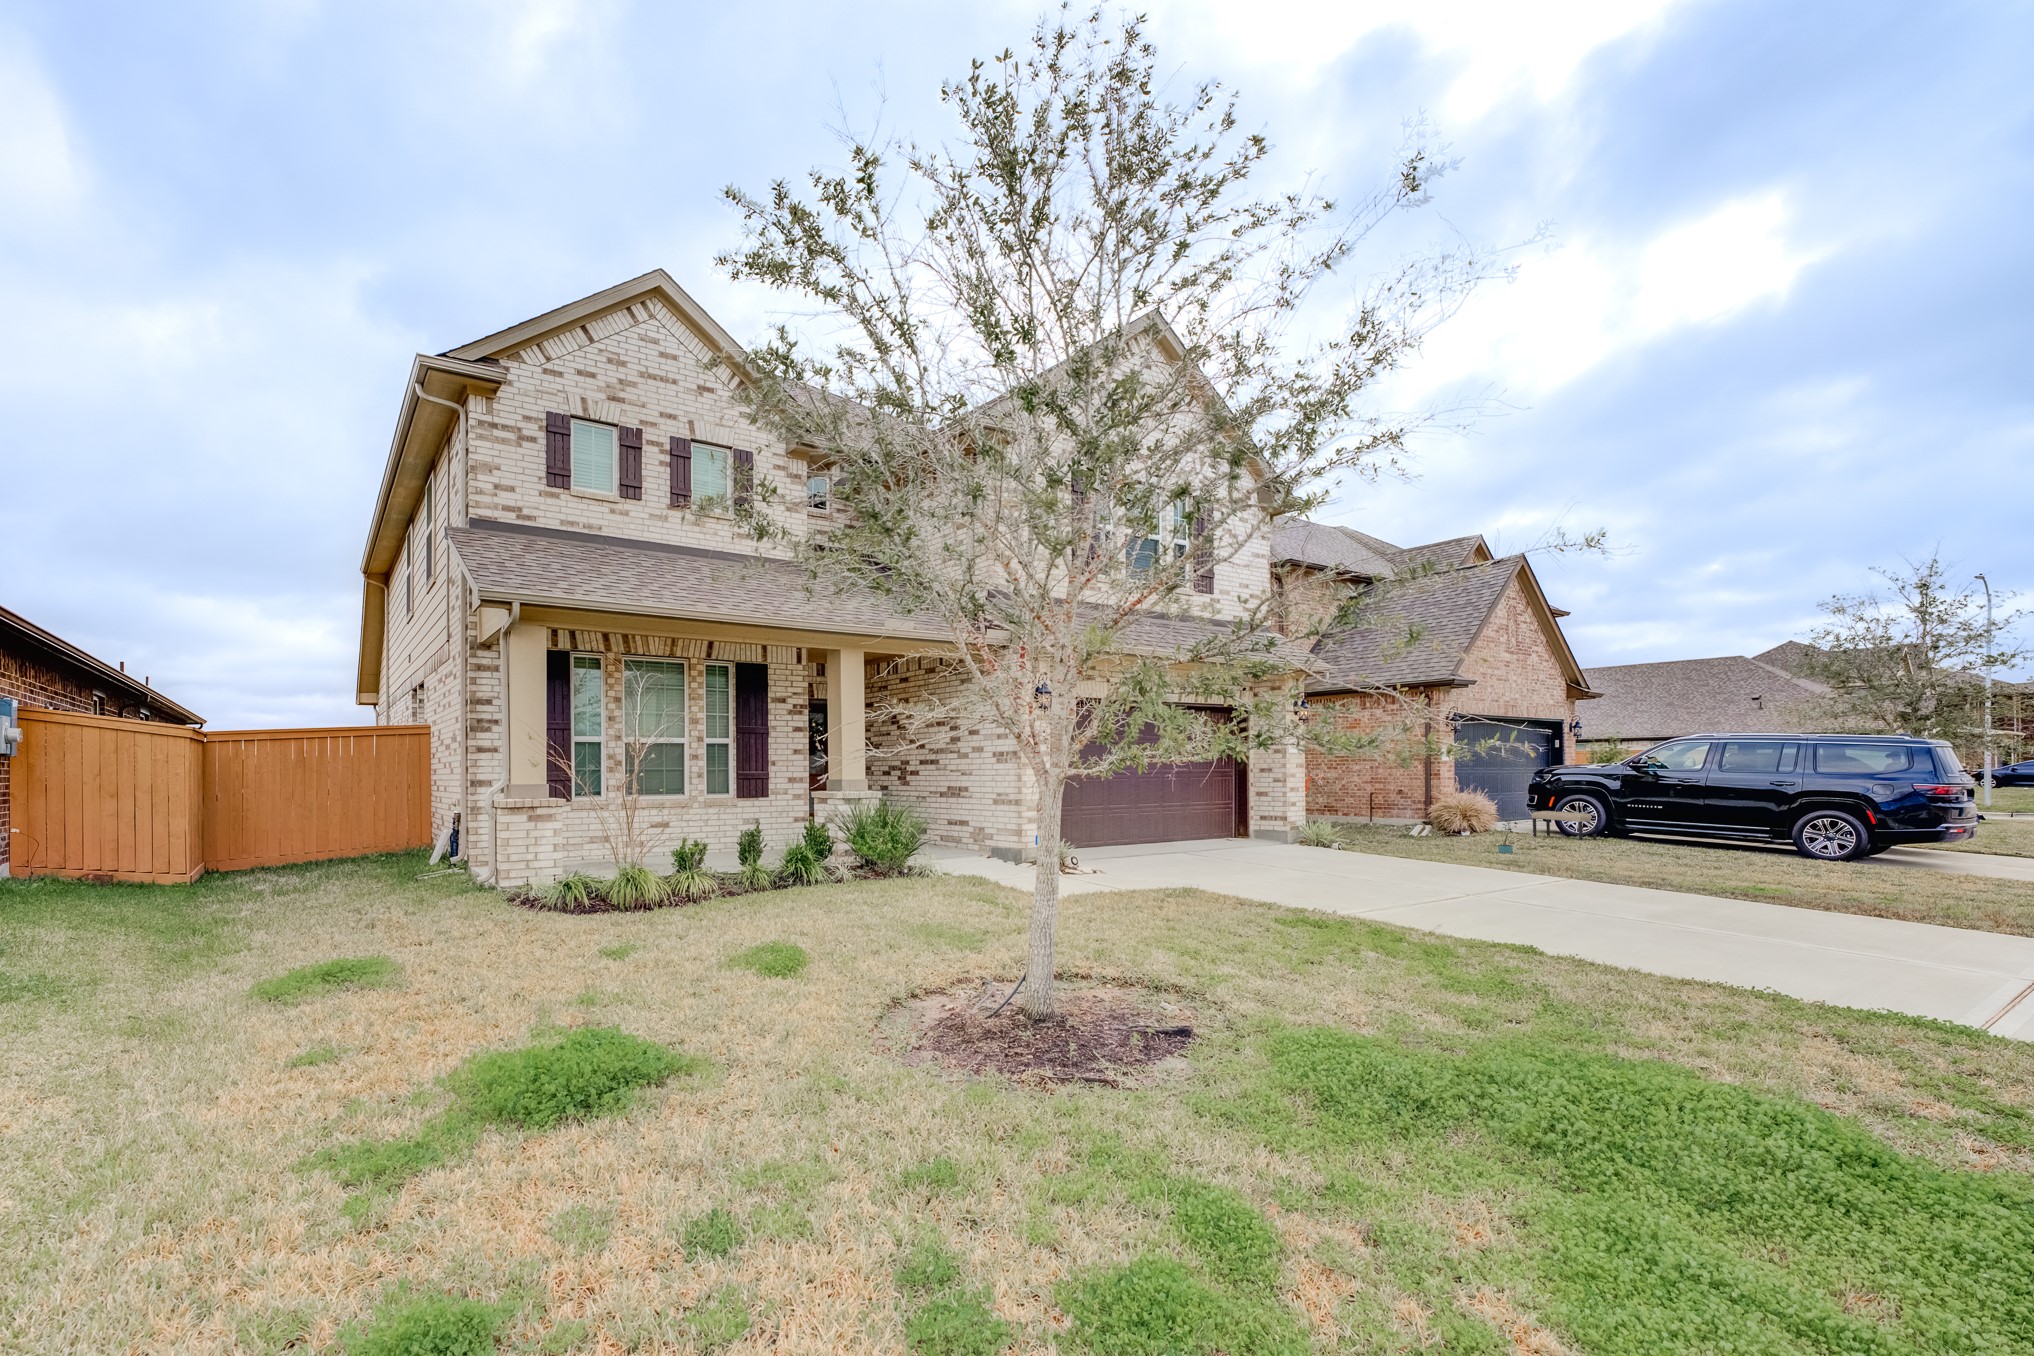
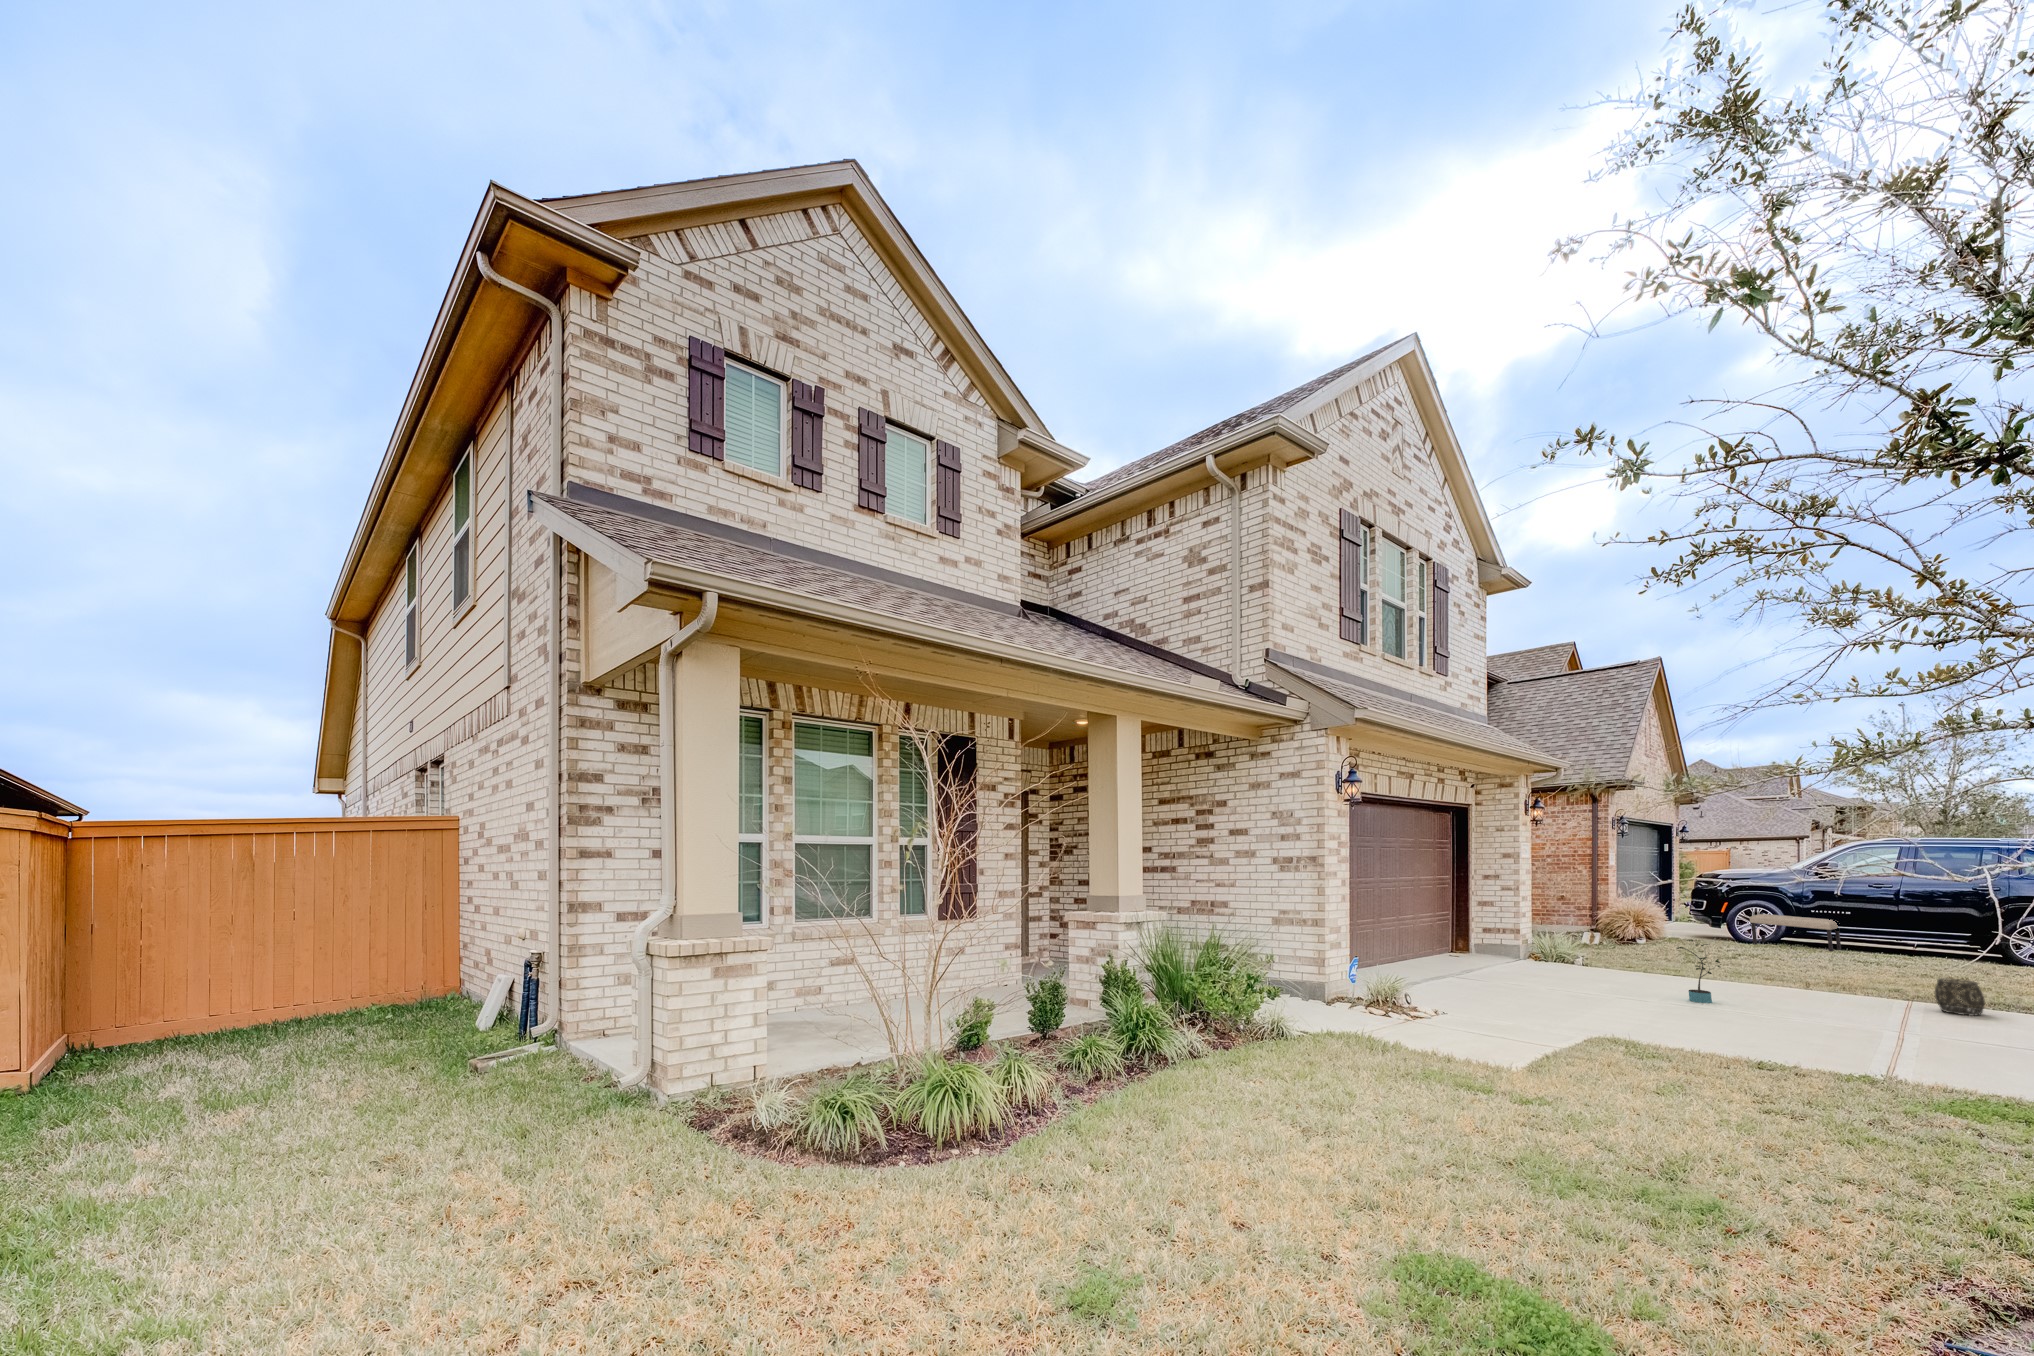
potted plant: present [1492,809,1517,853] -> present [1677,940,1720,1003]
woven basket: none [1446,834,1475,859] -> present [1934,978,1985,1016]

